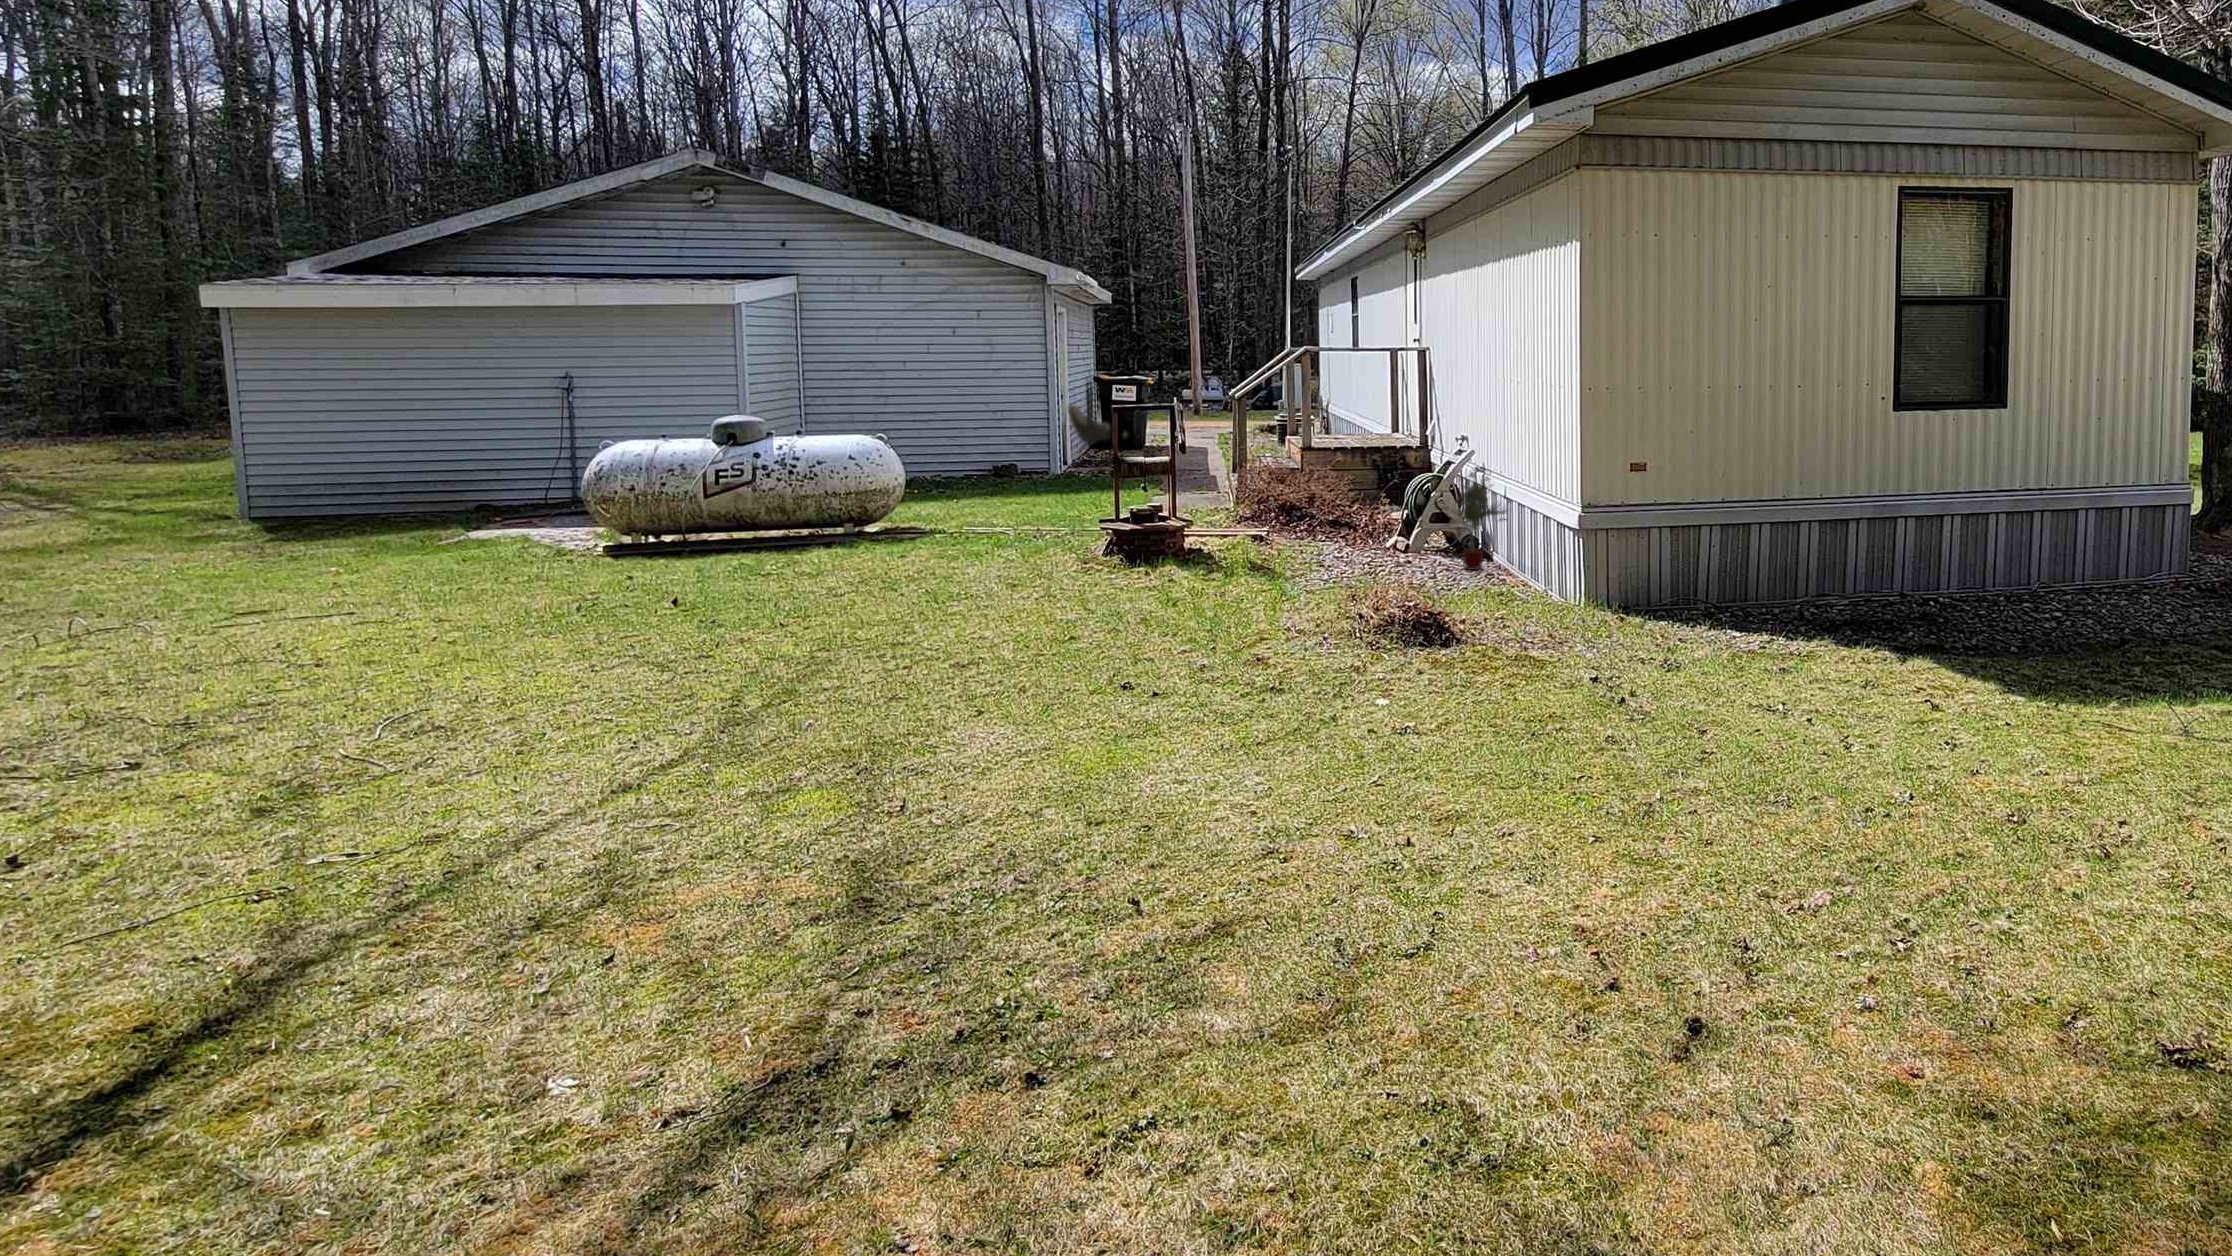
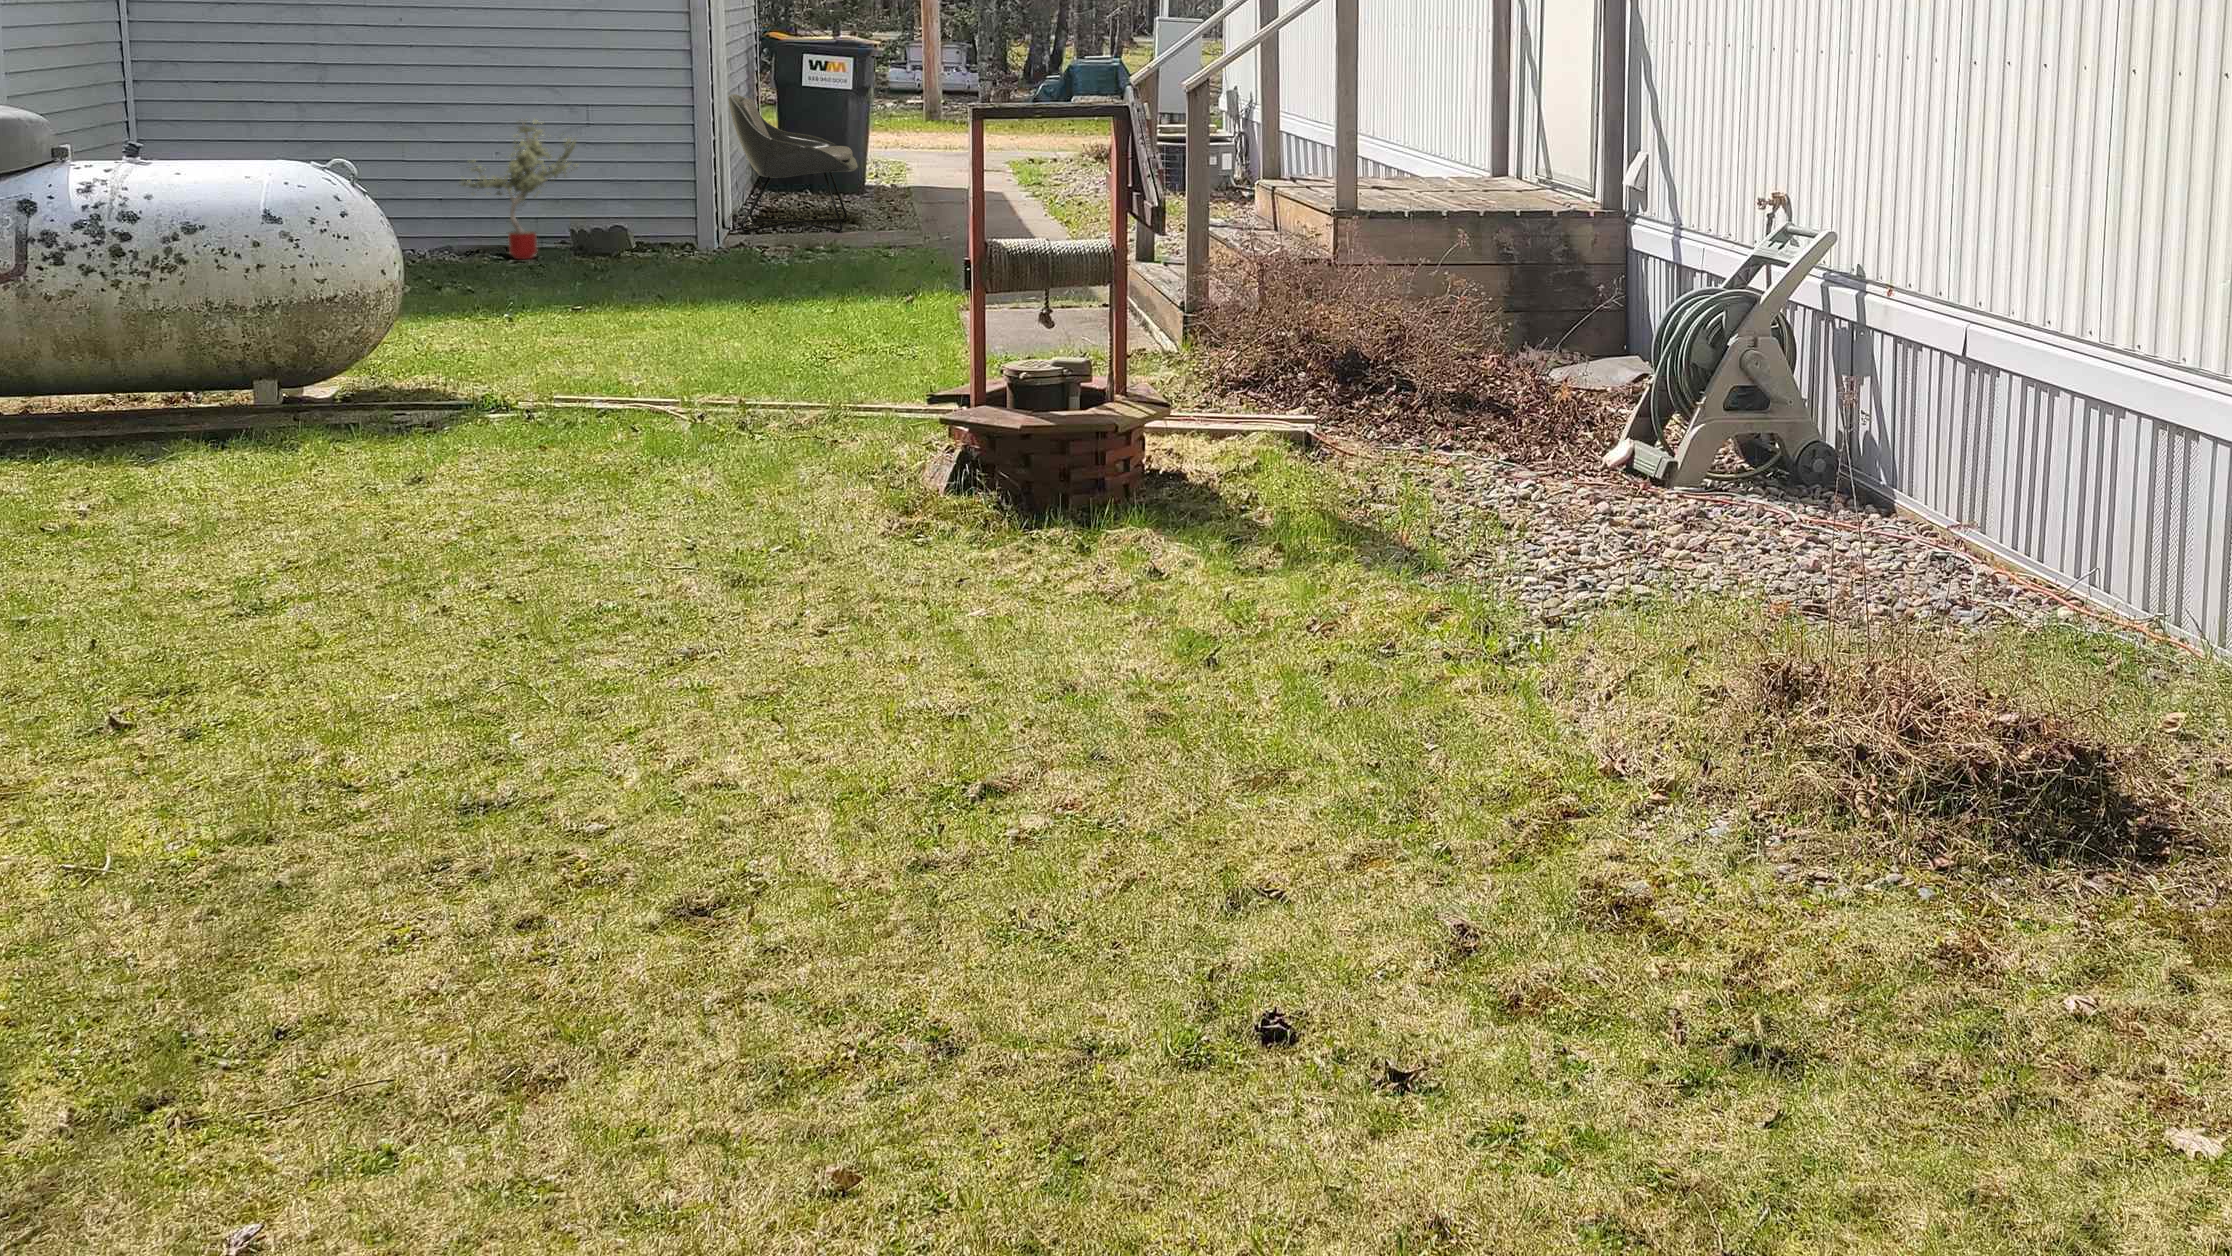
potted tree: present [1457,469,1506,570] -> present [461,119,577,259]

